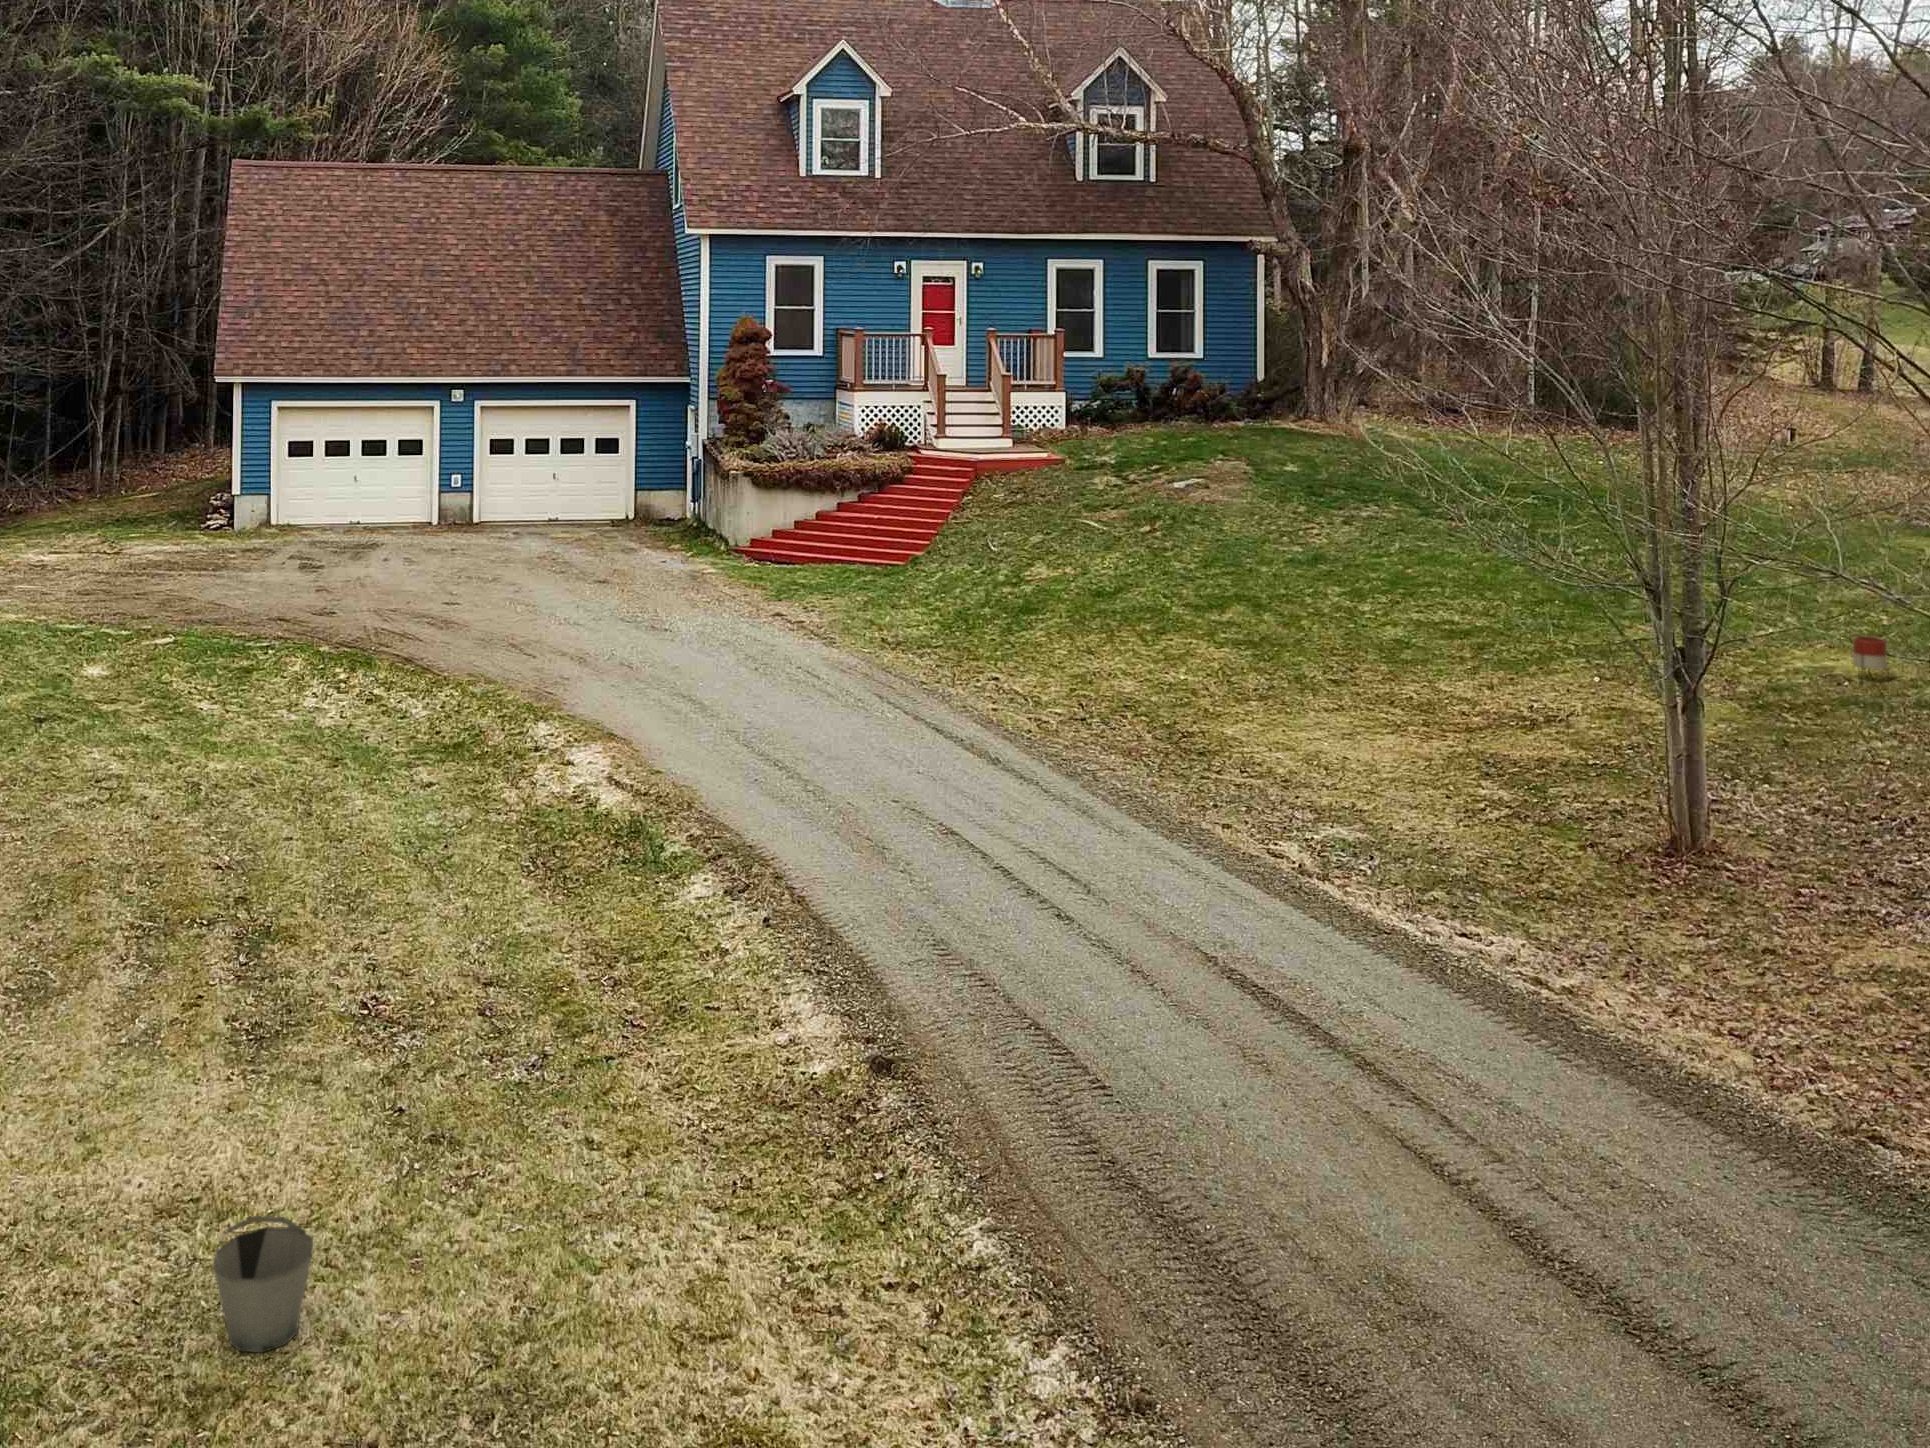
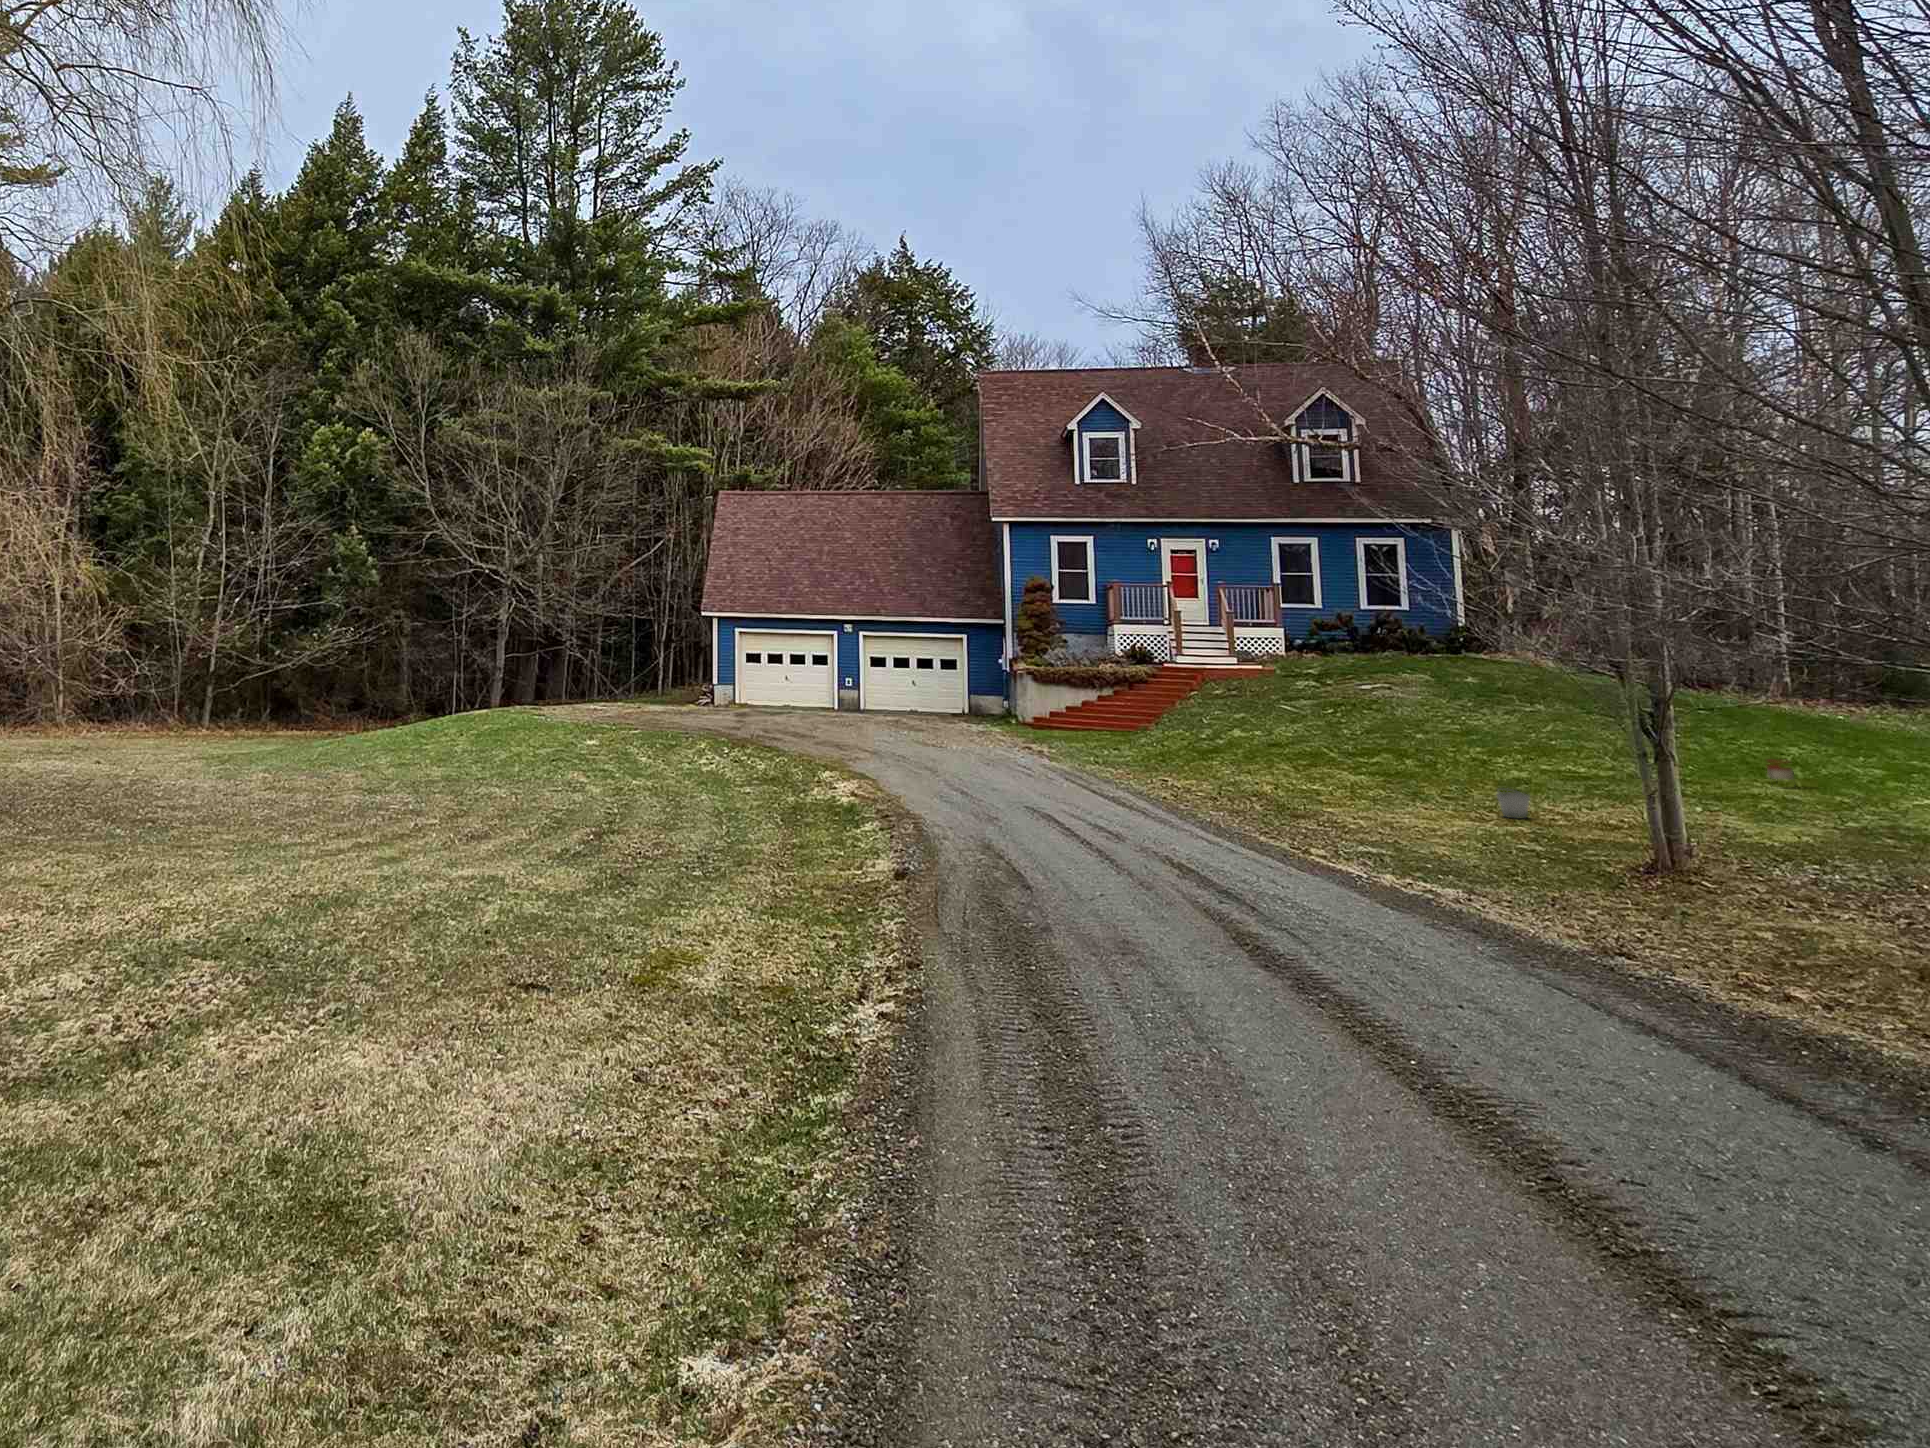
bucket: present [213,1216,313,1353] -> present [1497,791,1530,818]

